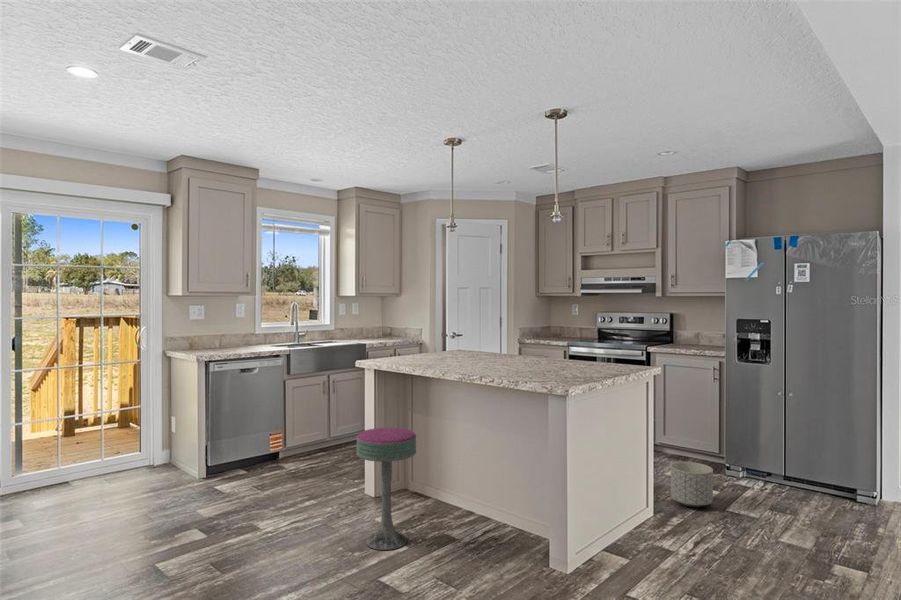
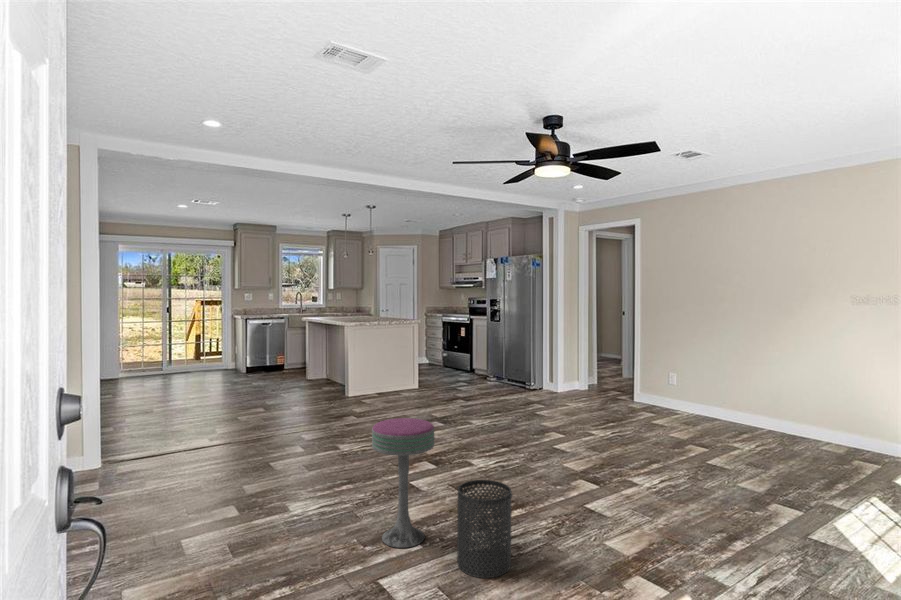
planter: present [671,462,713,507] -> none [739,475,793,530]
trash can: none [444,479,496,566] -> present [457,480,512,578]

